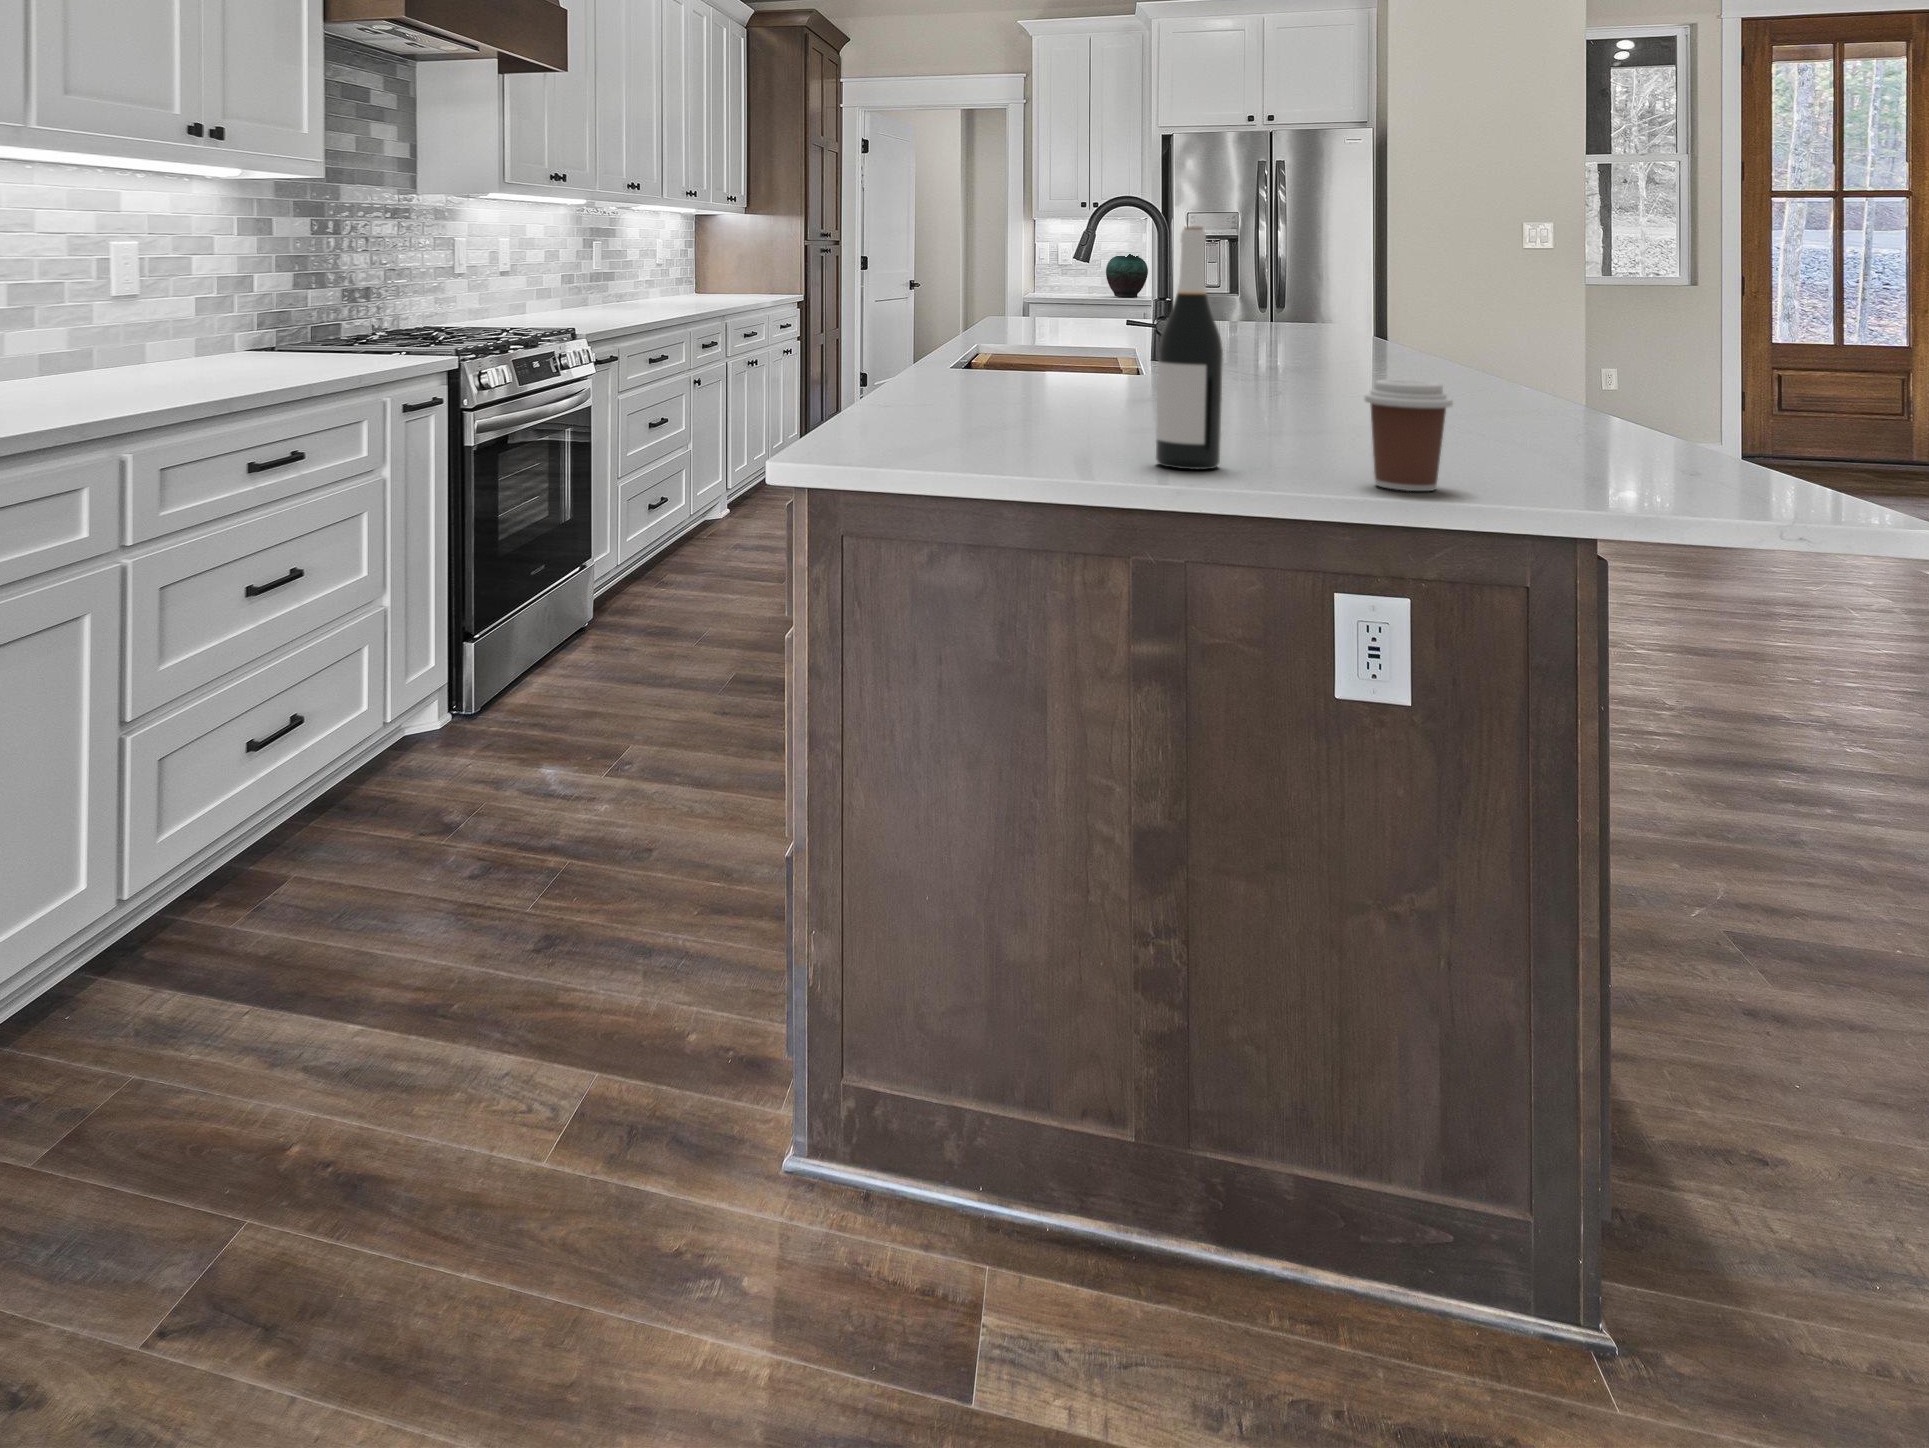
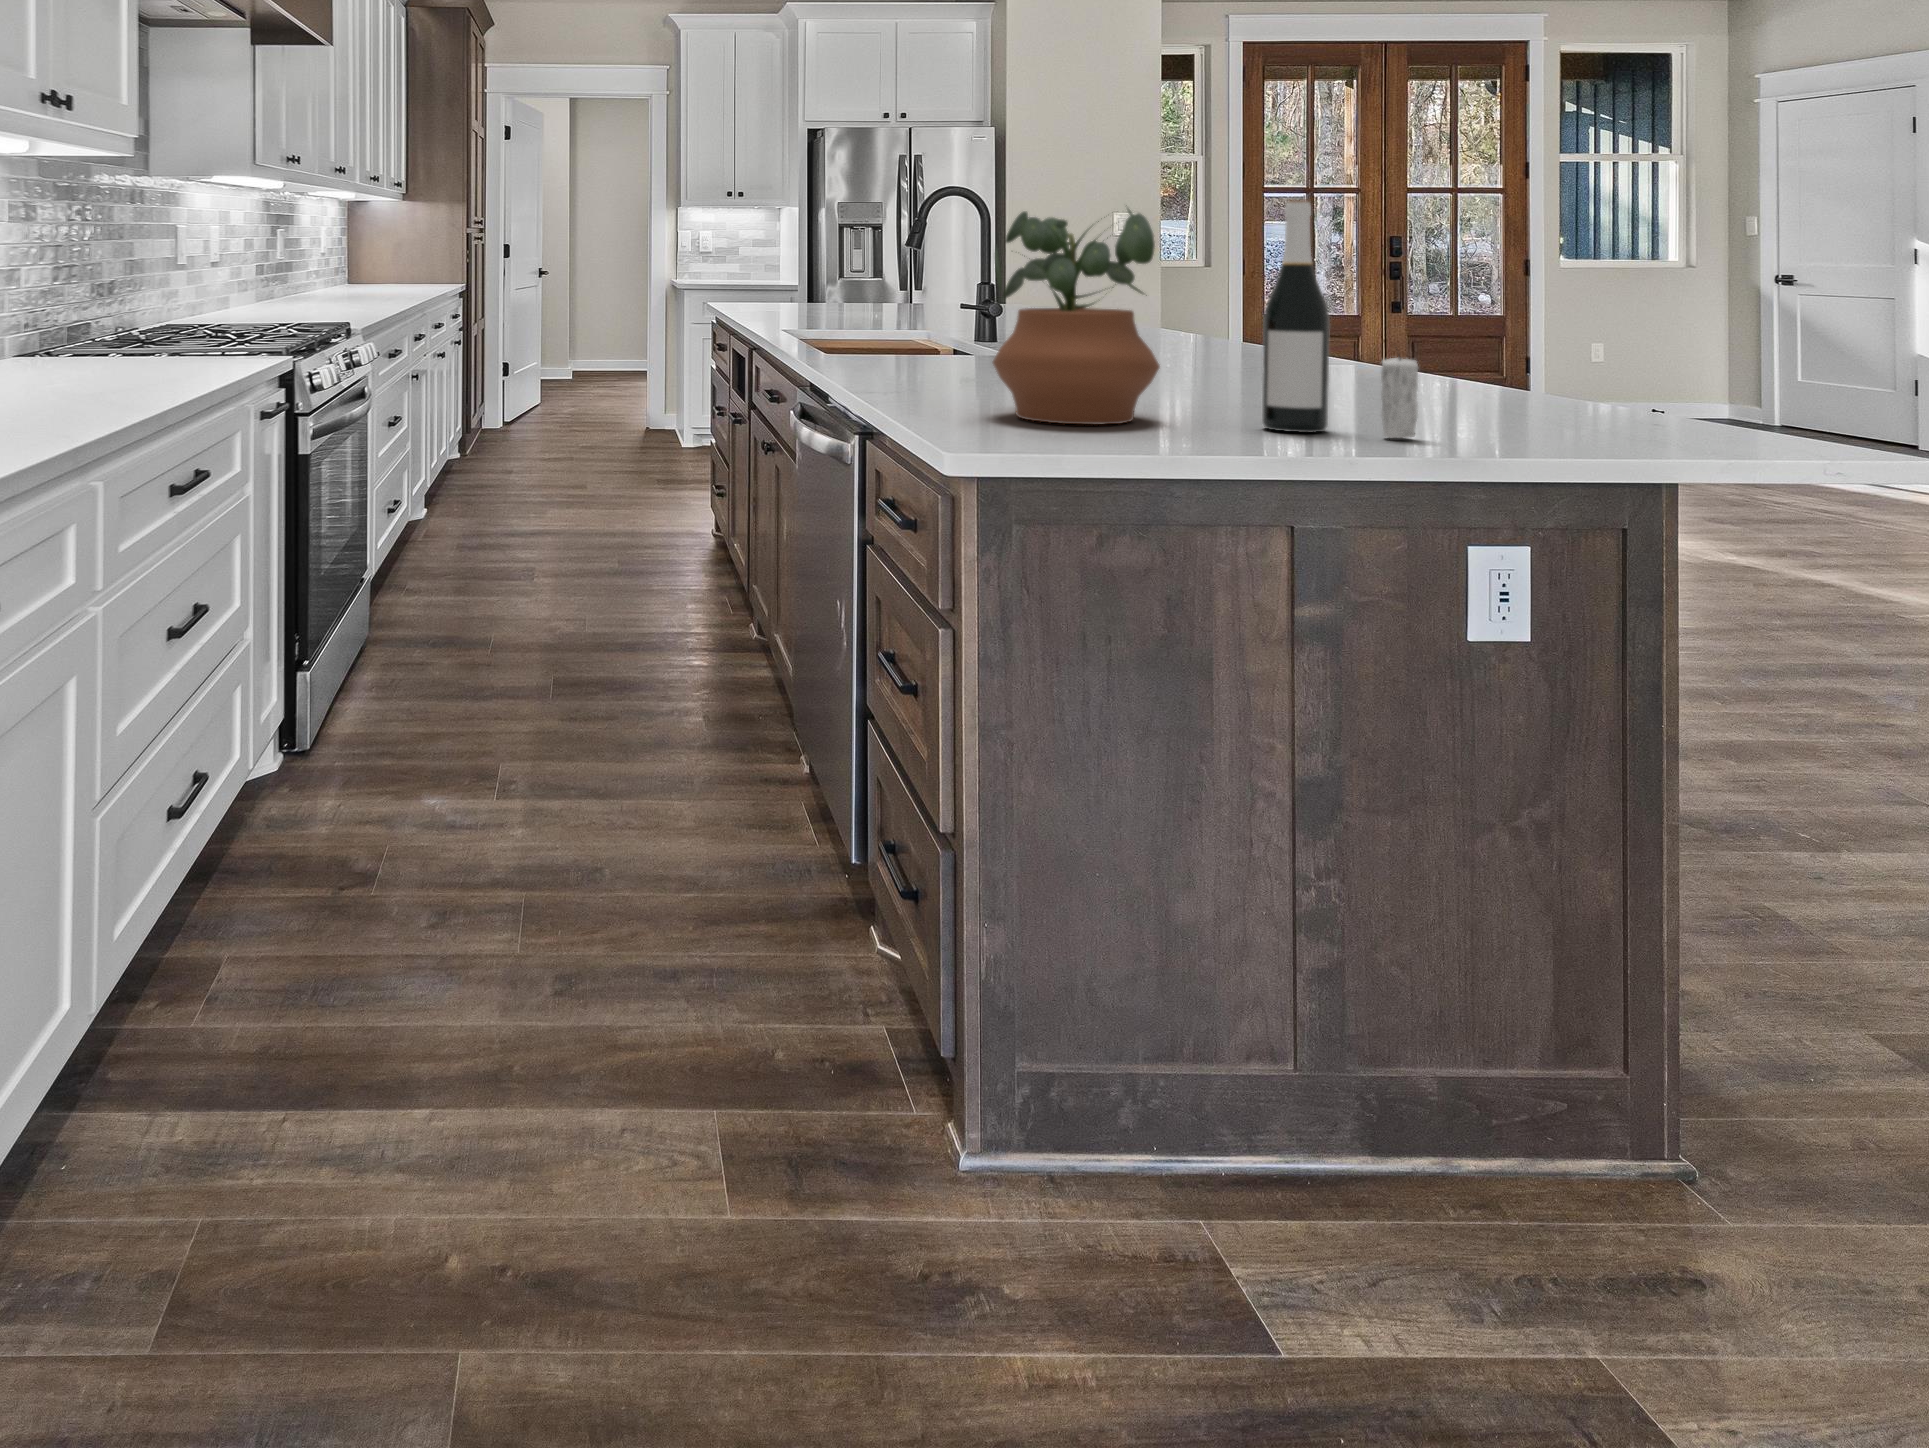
potted plant: none [914,228,1083,451] -> present [993,209,1160,425]
vase: present [1106,254,1148,297] -> none [750,229,790,283]
candle: none [1253,378,1292,480] -> present [1381,349,1418,438]
coffee cup: present [1365,380,1453,491] -> none [1477,339,1566,441]

